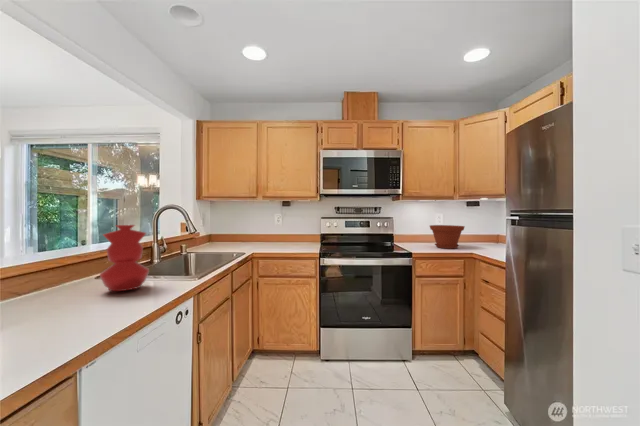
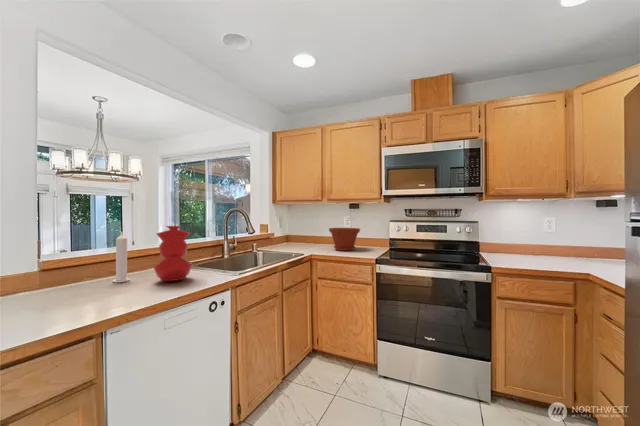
plant pot: present [430,225,464,249] -> present [329,228,360,251]
candle: none [34,234,59,300] -> present [113,232,130,283]

